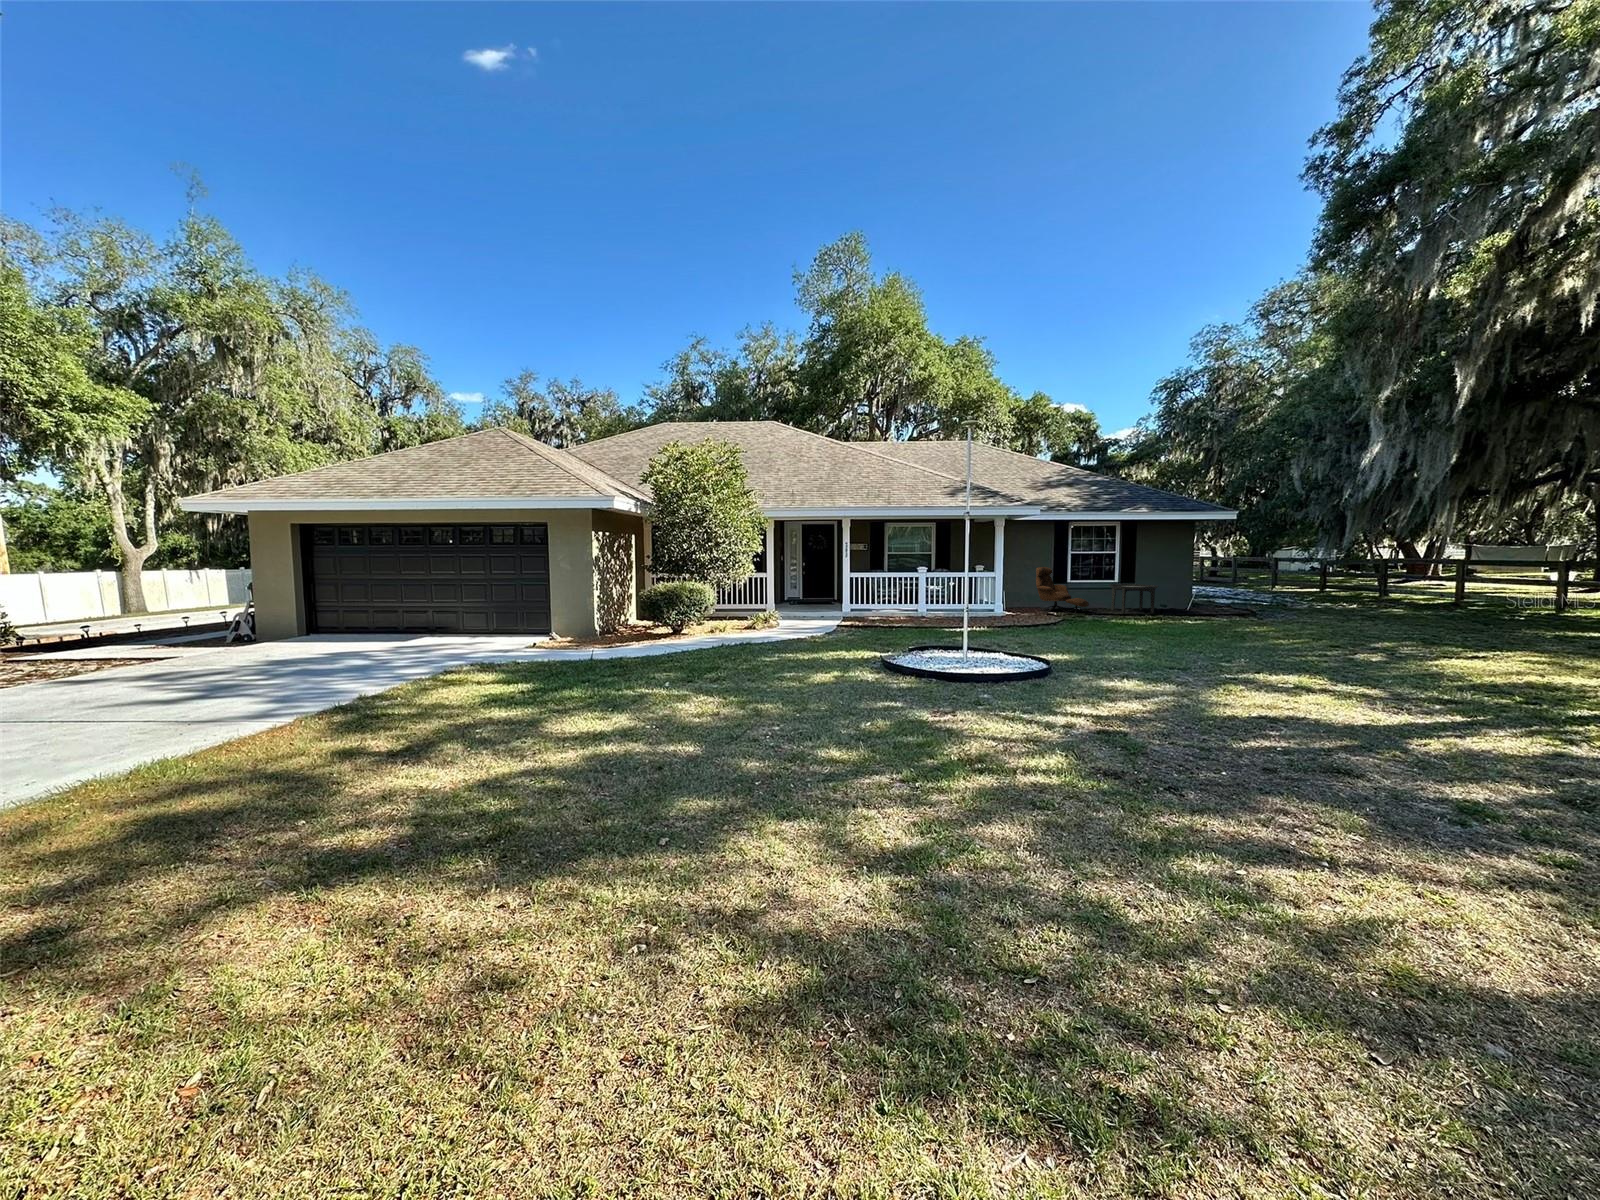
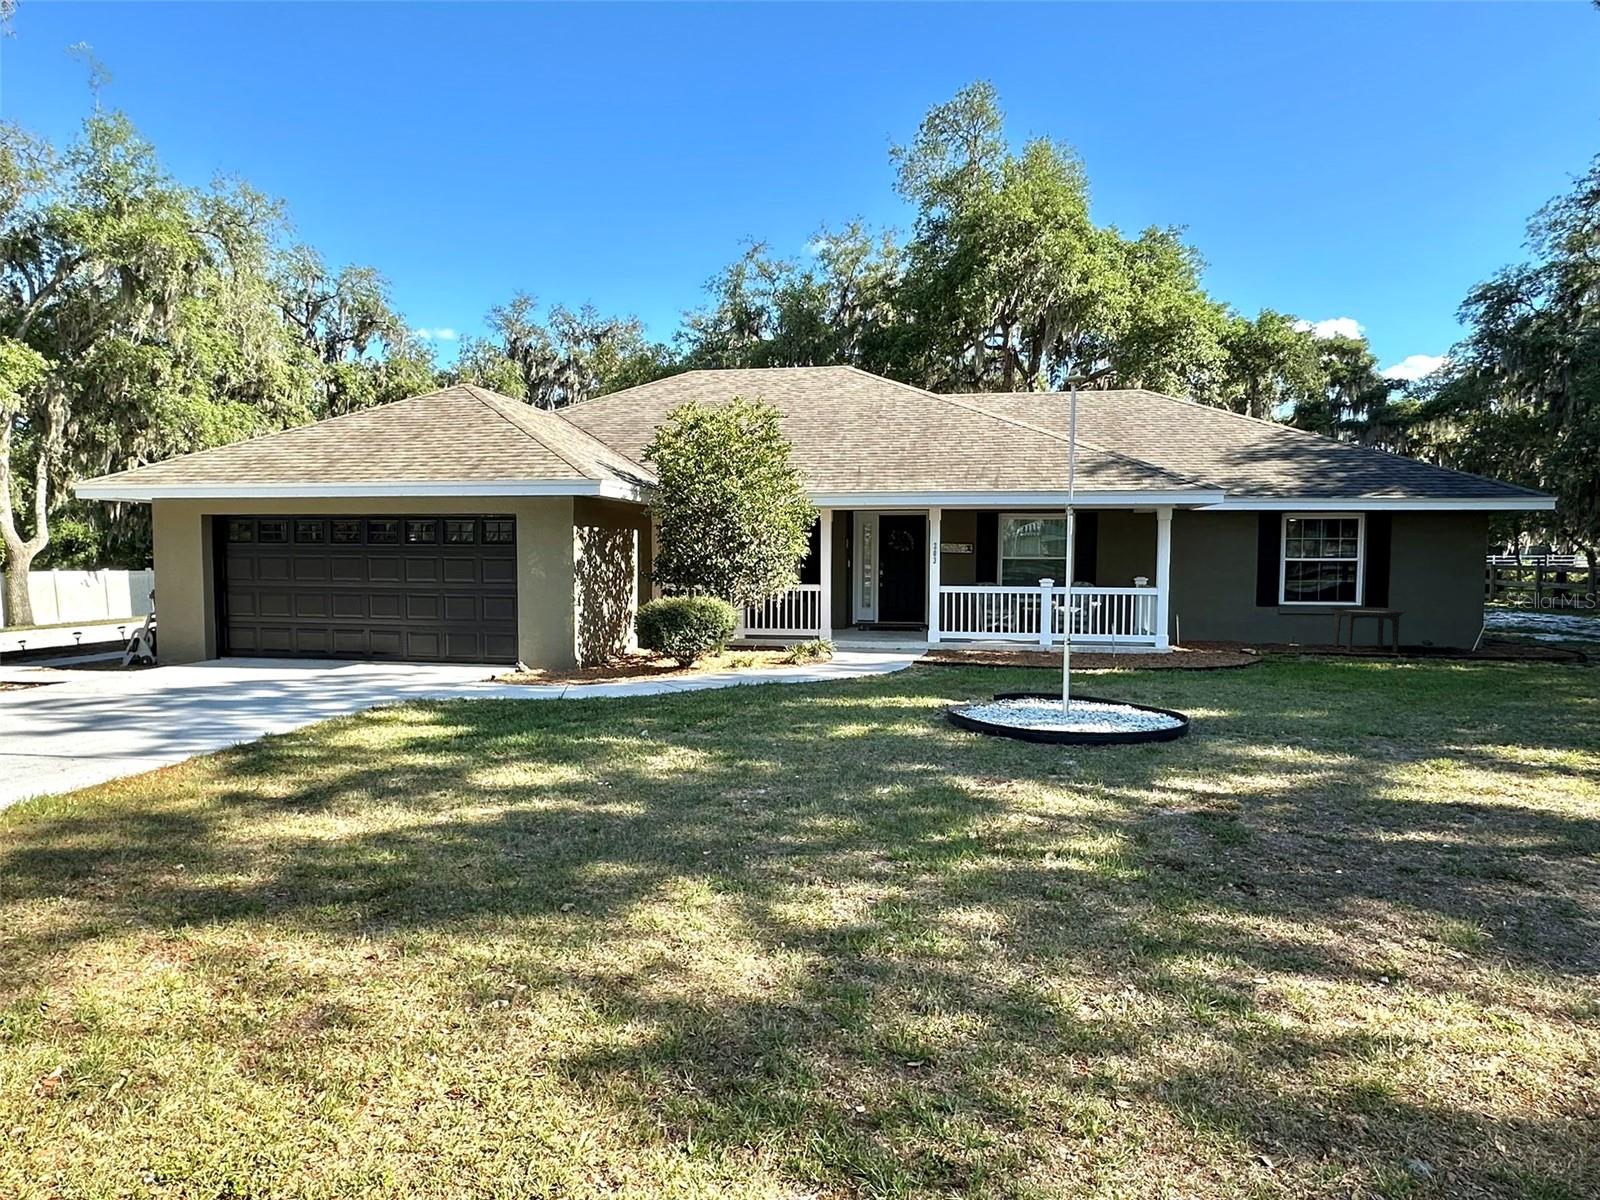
lounge chair: present [1036,567,1089,613] -> none [1217,580,1297,650]

